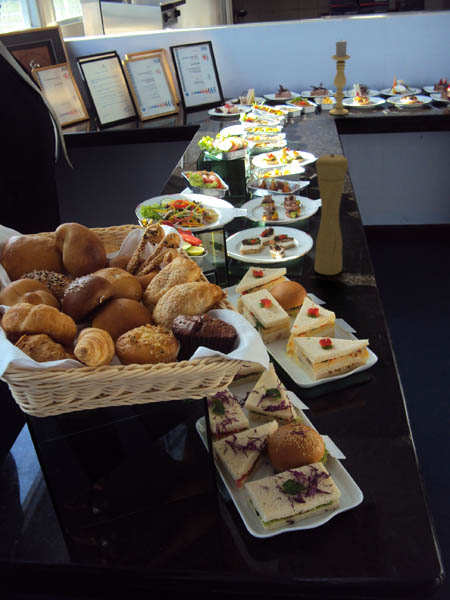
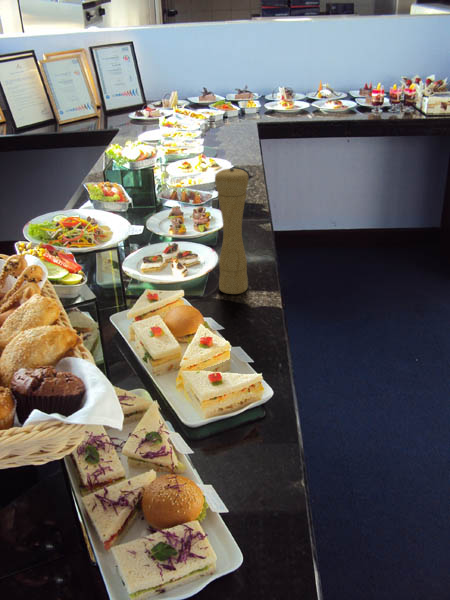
candle holder: present [329,40,350,115] -> none [253,43,272,119]

